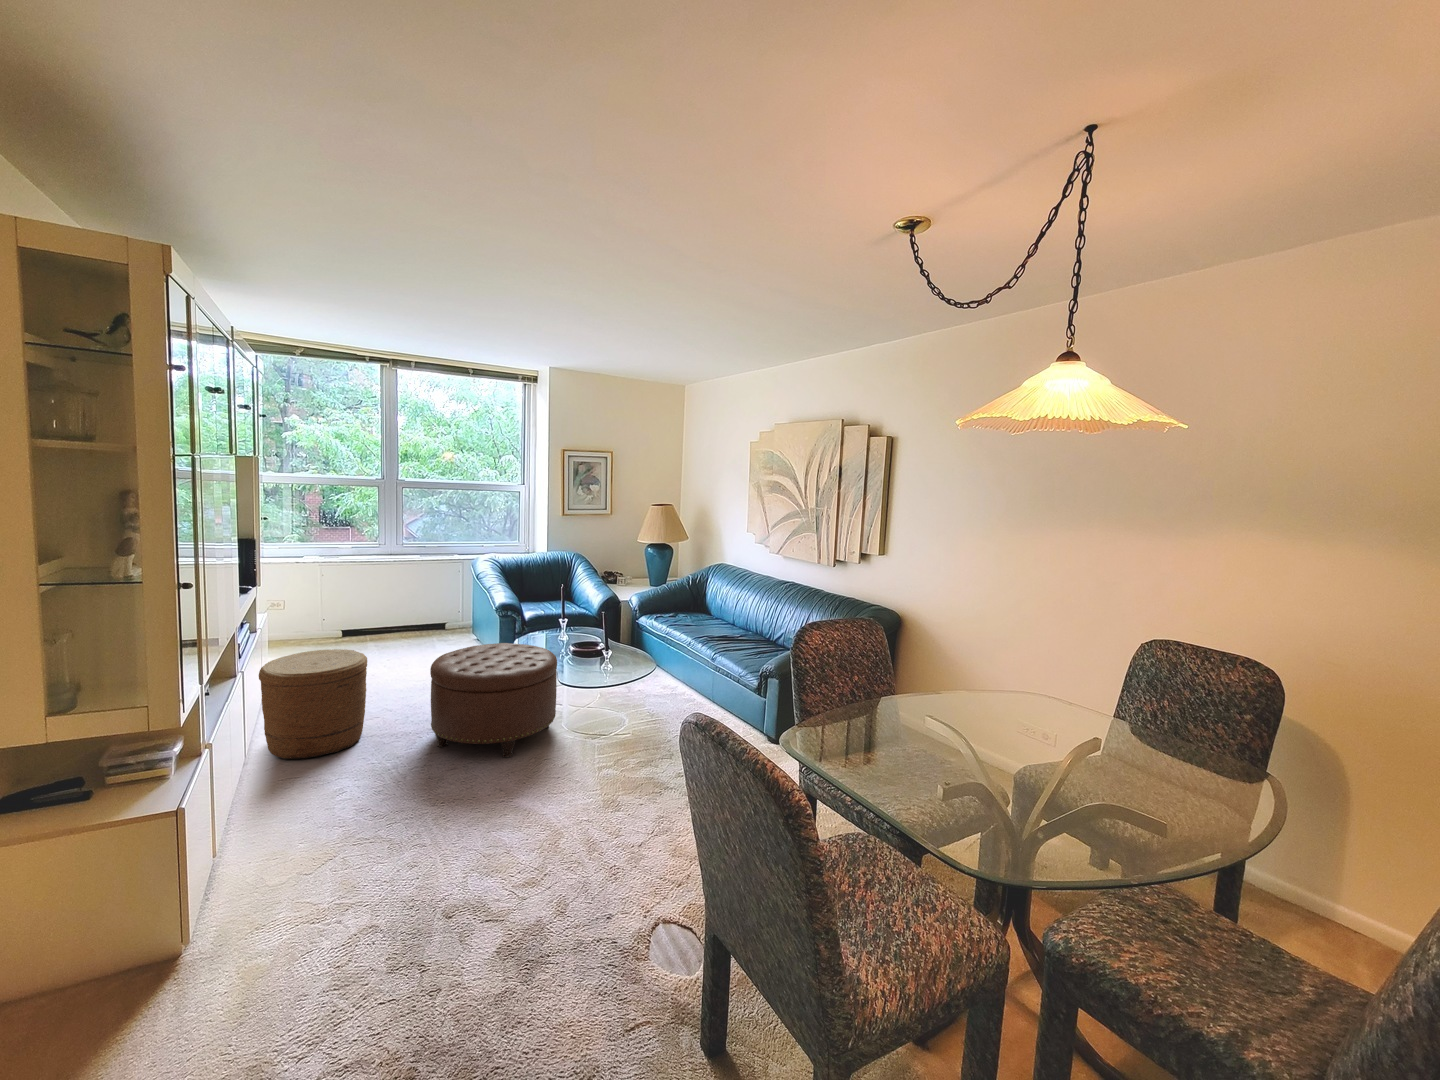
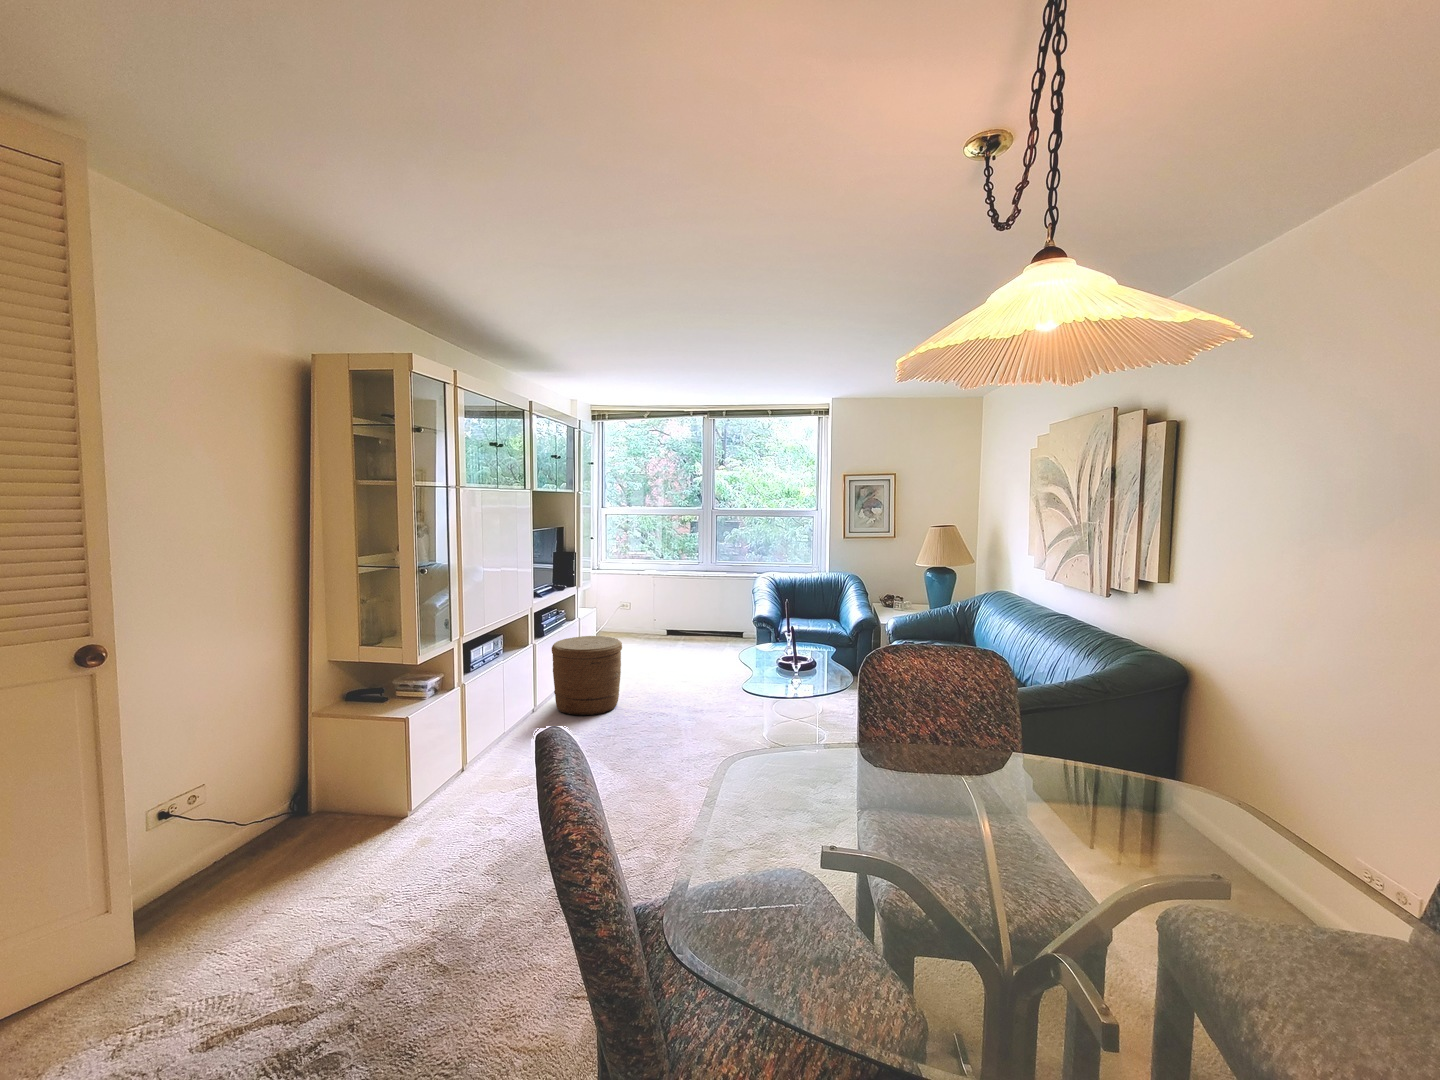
ottoman: present [430,643,557,758] -> none [648,647,755,748]

